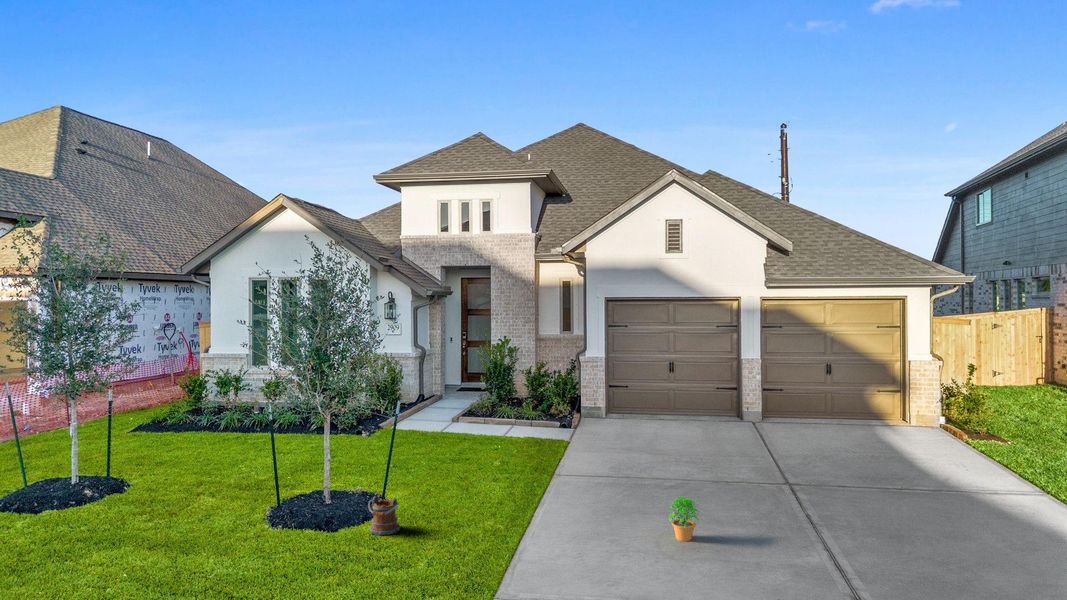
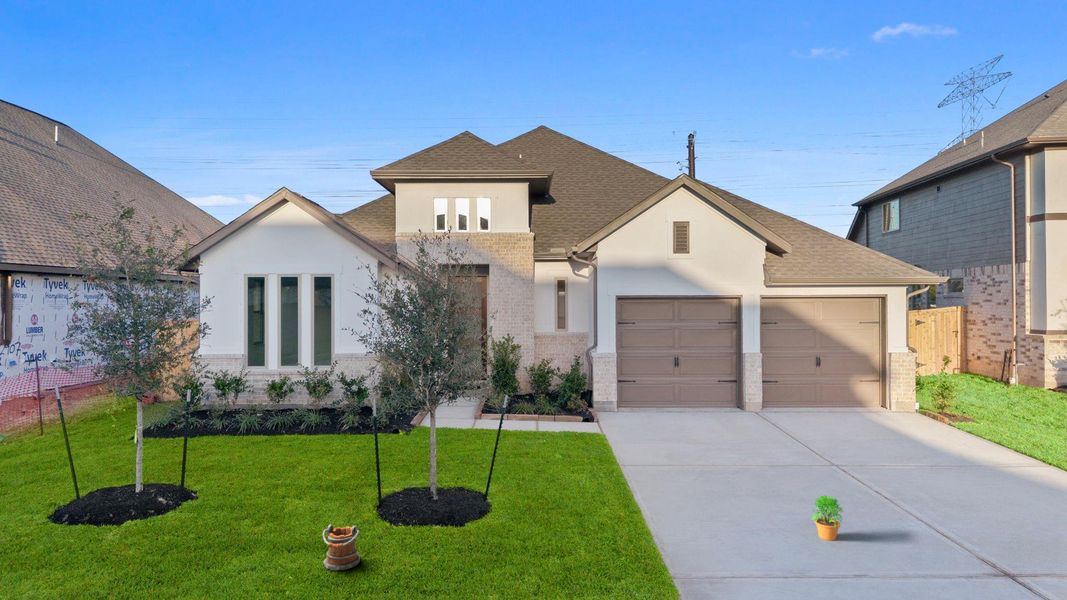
bucket: present [368,497,400,535] -> present [323,525,360,570]

